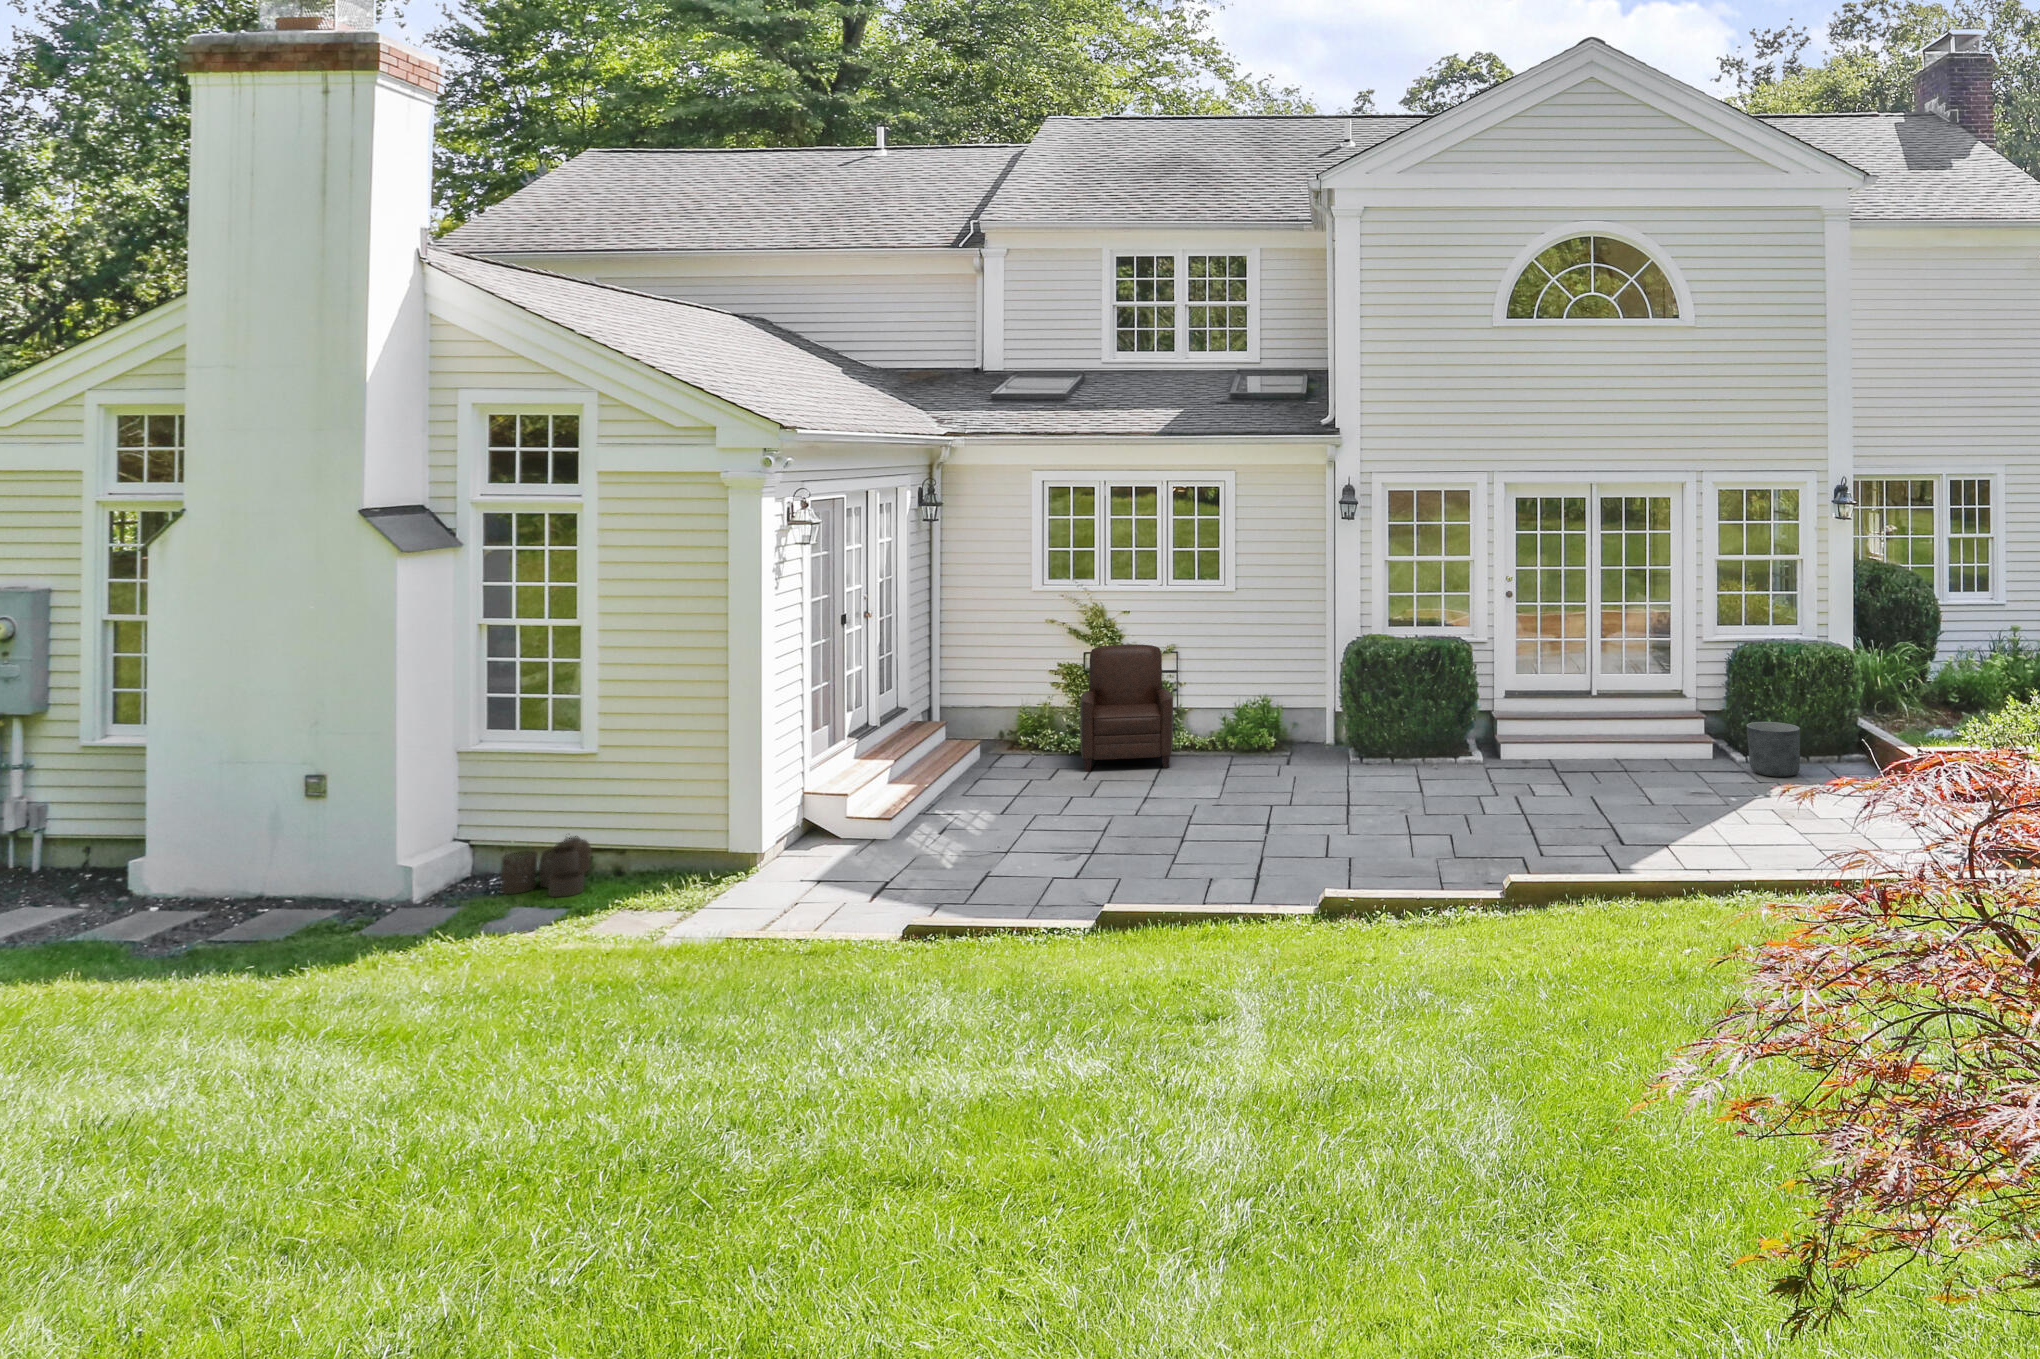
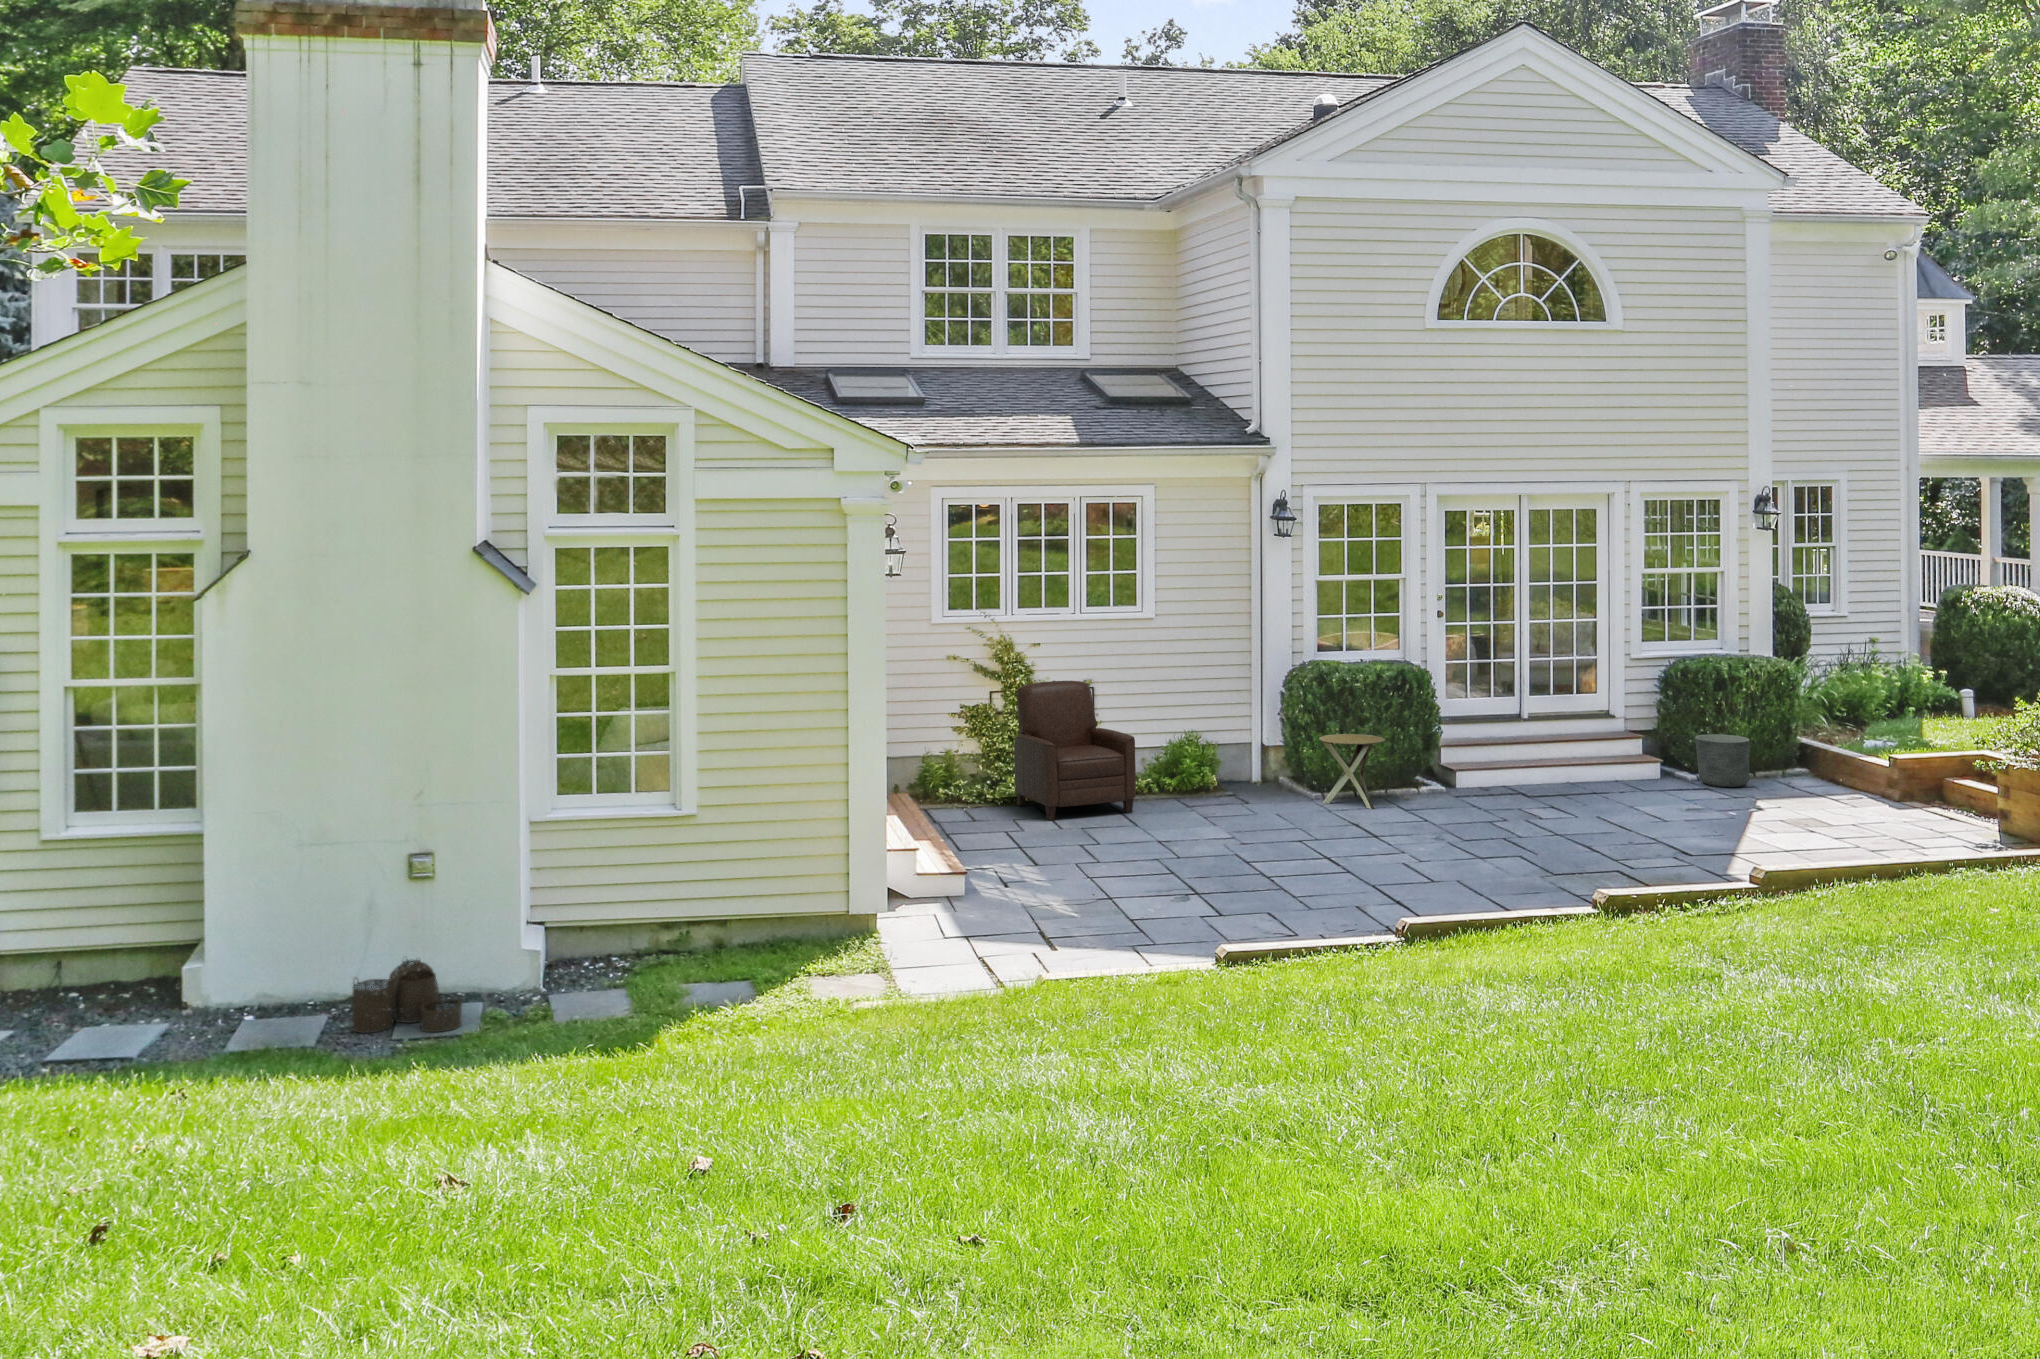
side table: none [1349,704,1411,778] -> present [1319,734,1385,809]
woven basket: present [501,834,592,897] -> present [352,959,462,1033]

